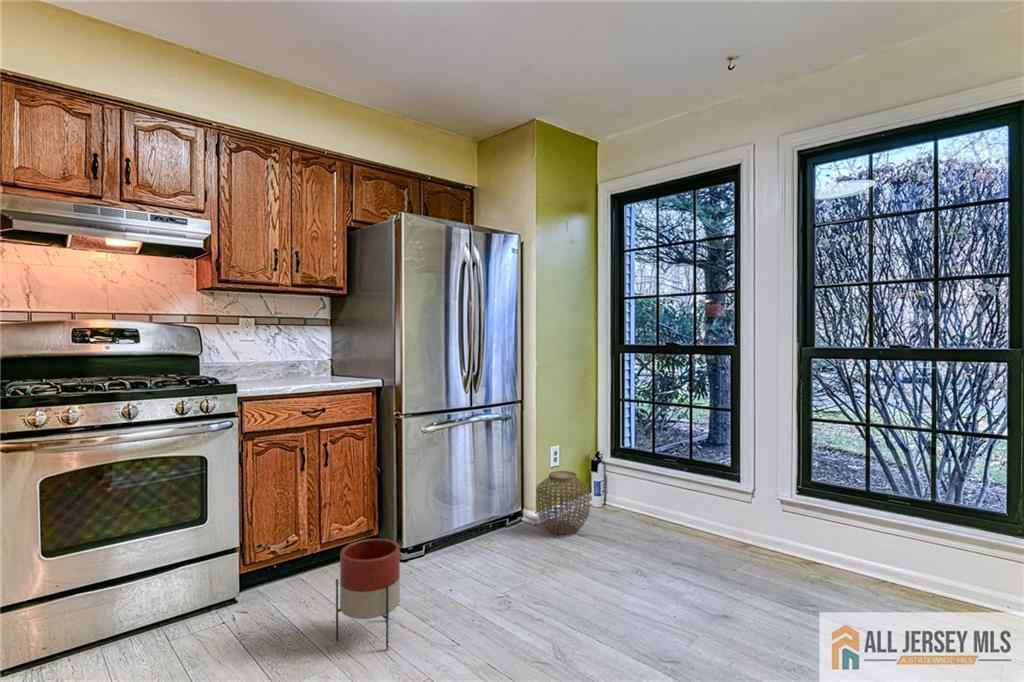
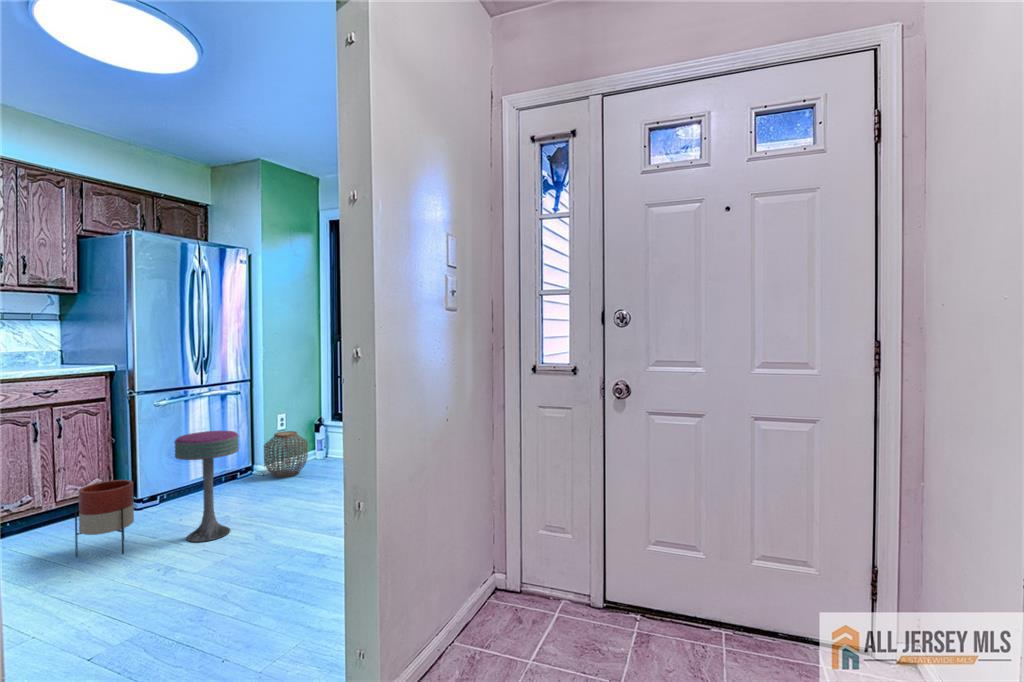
bar stool: none [448,482,528,651] -> present [174,431,239,542]

